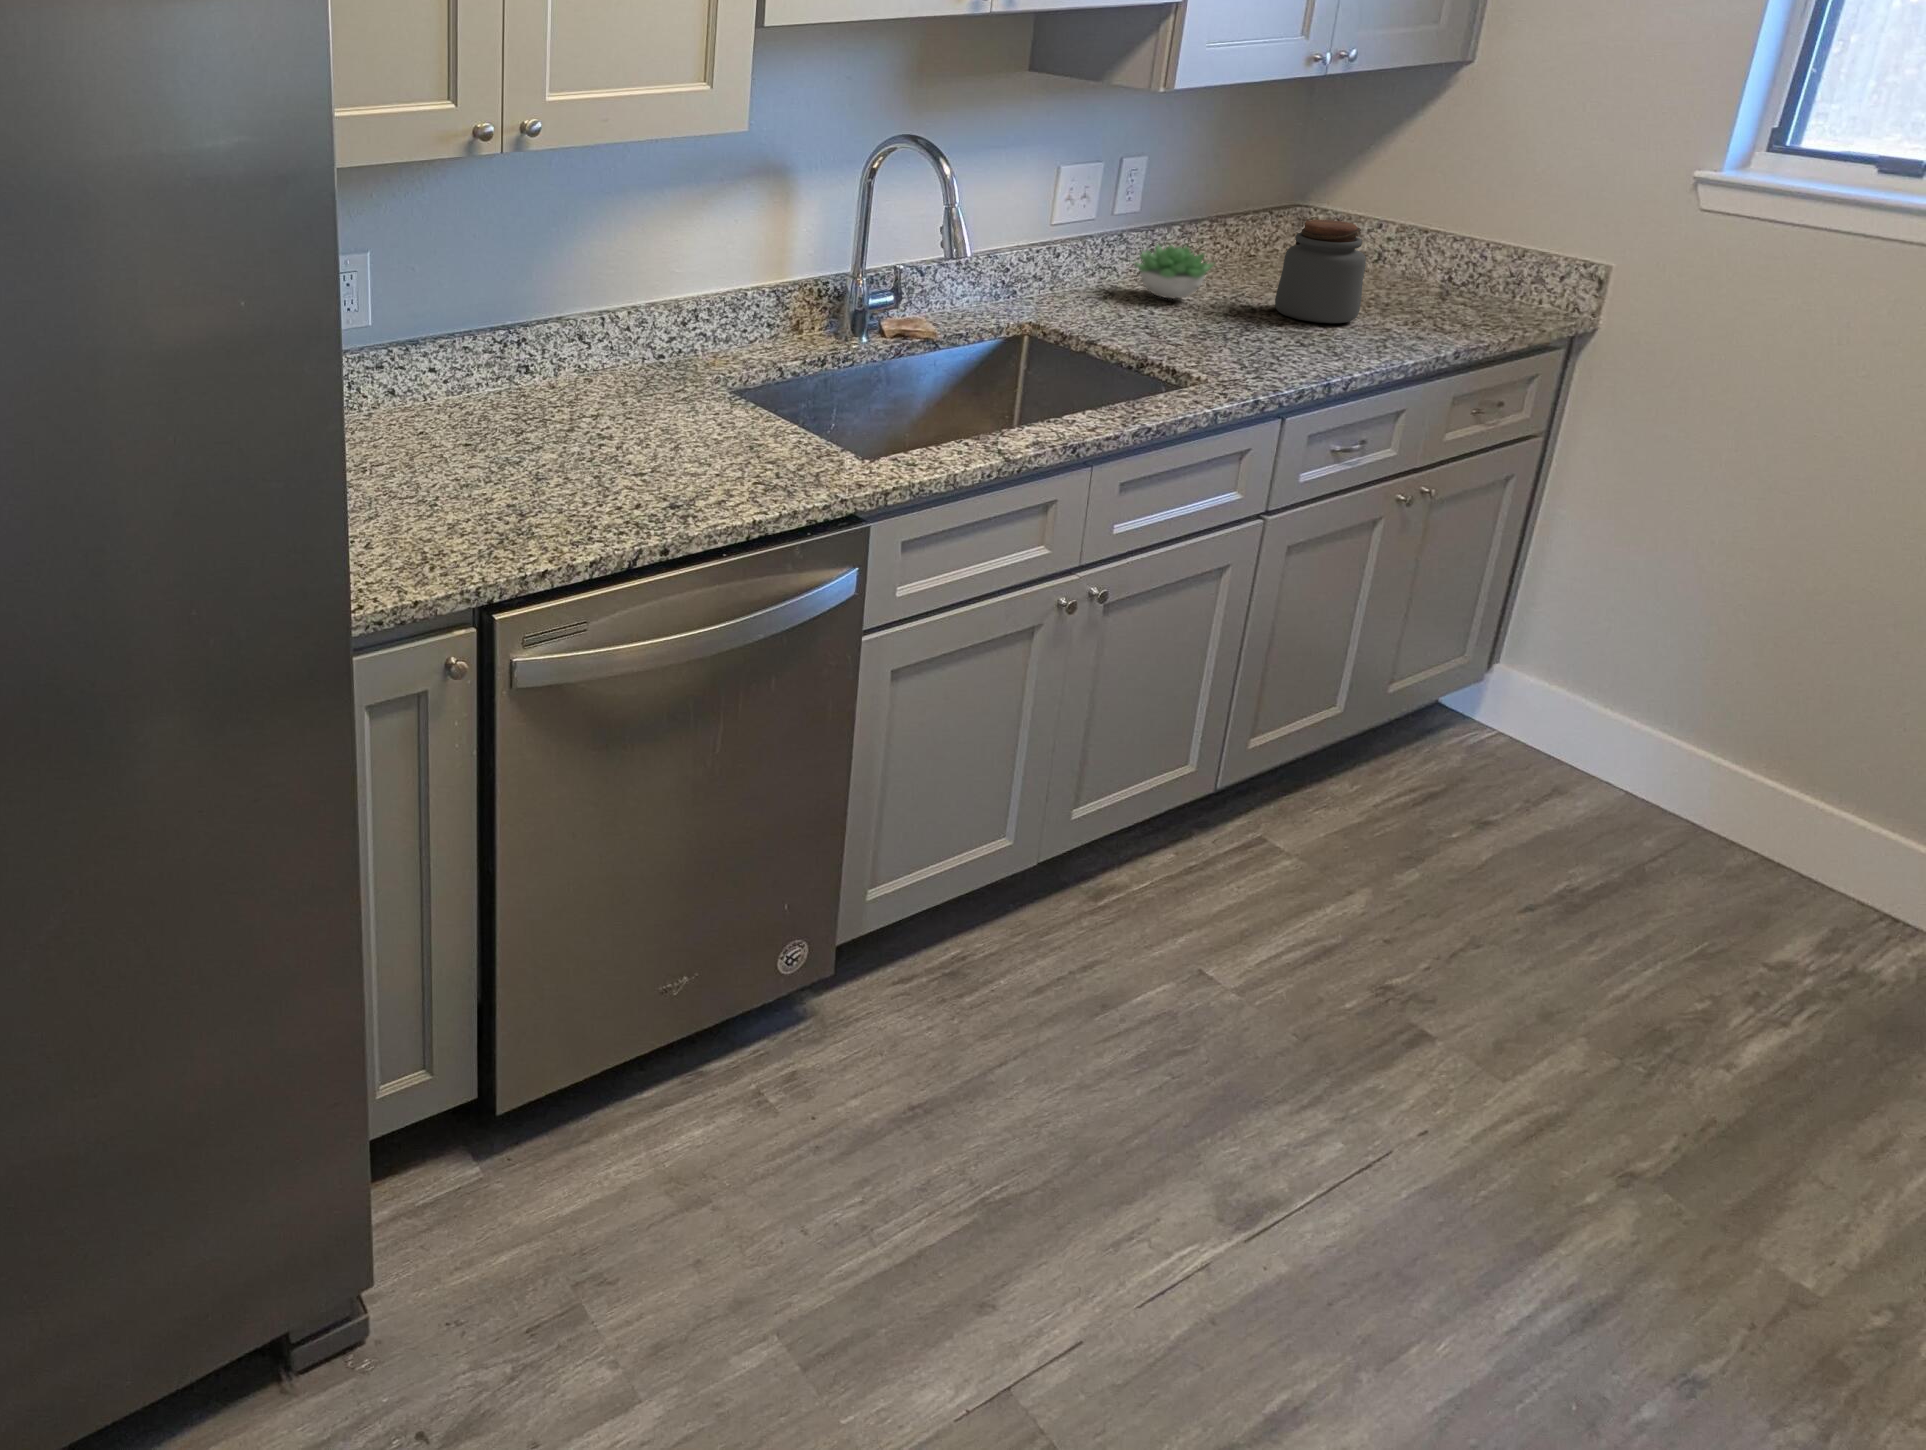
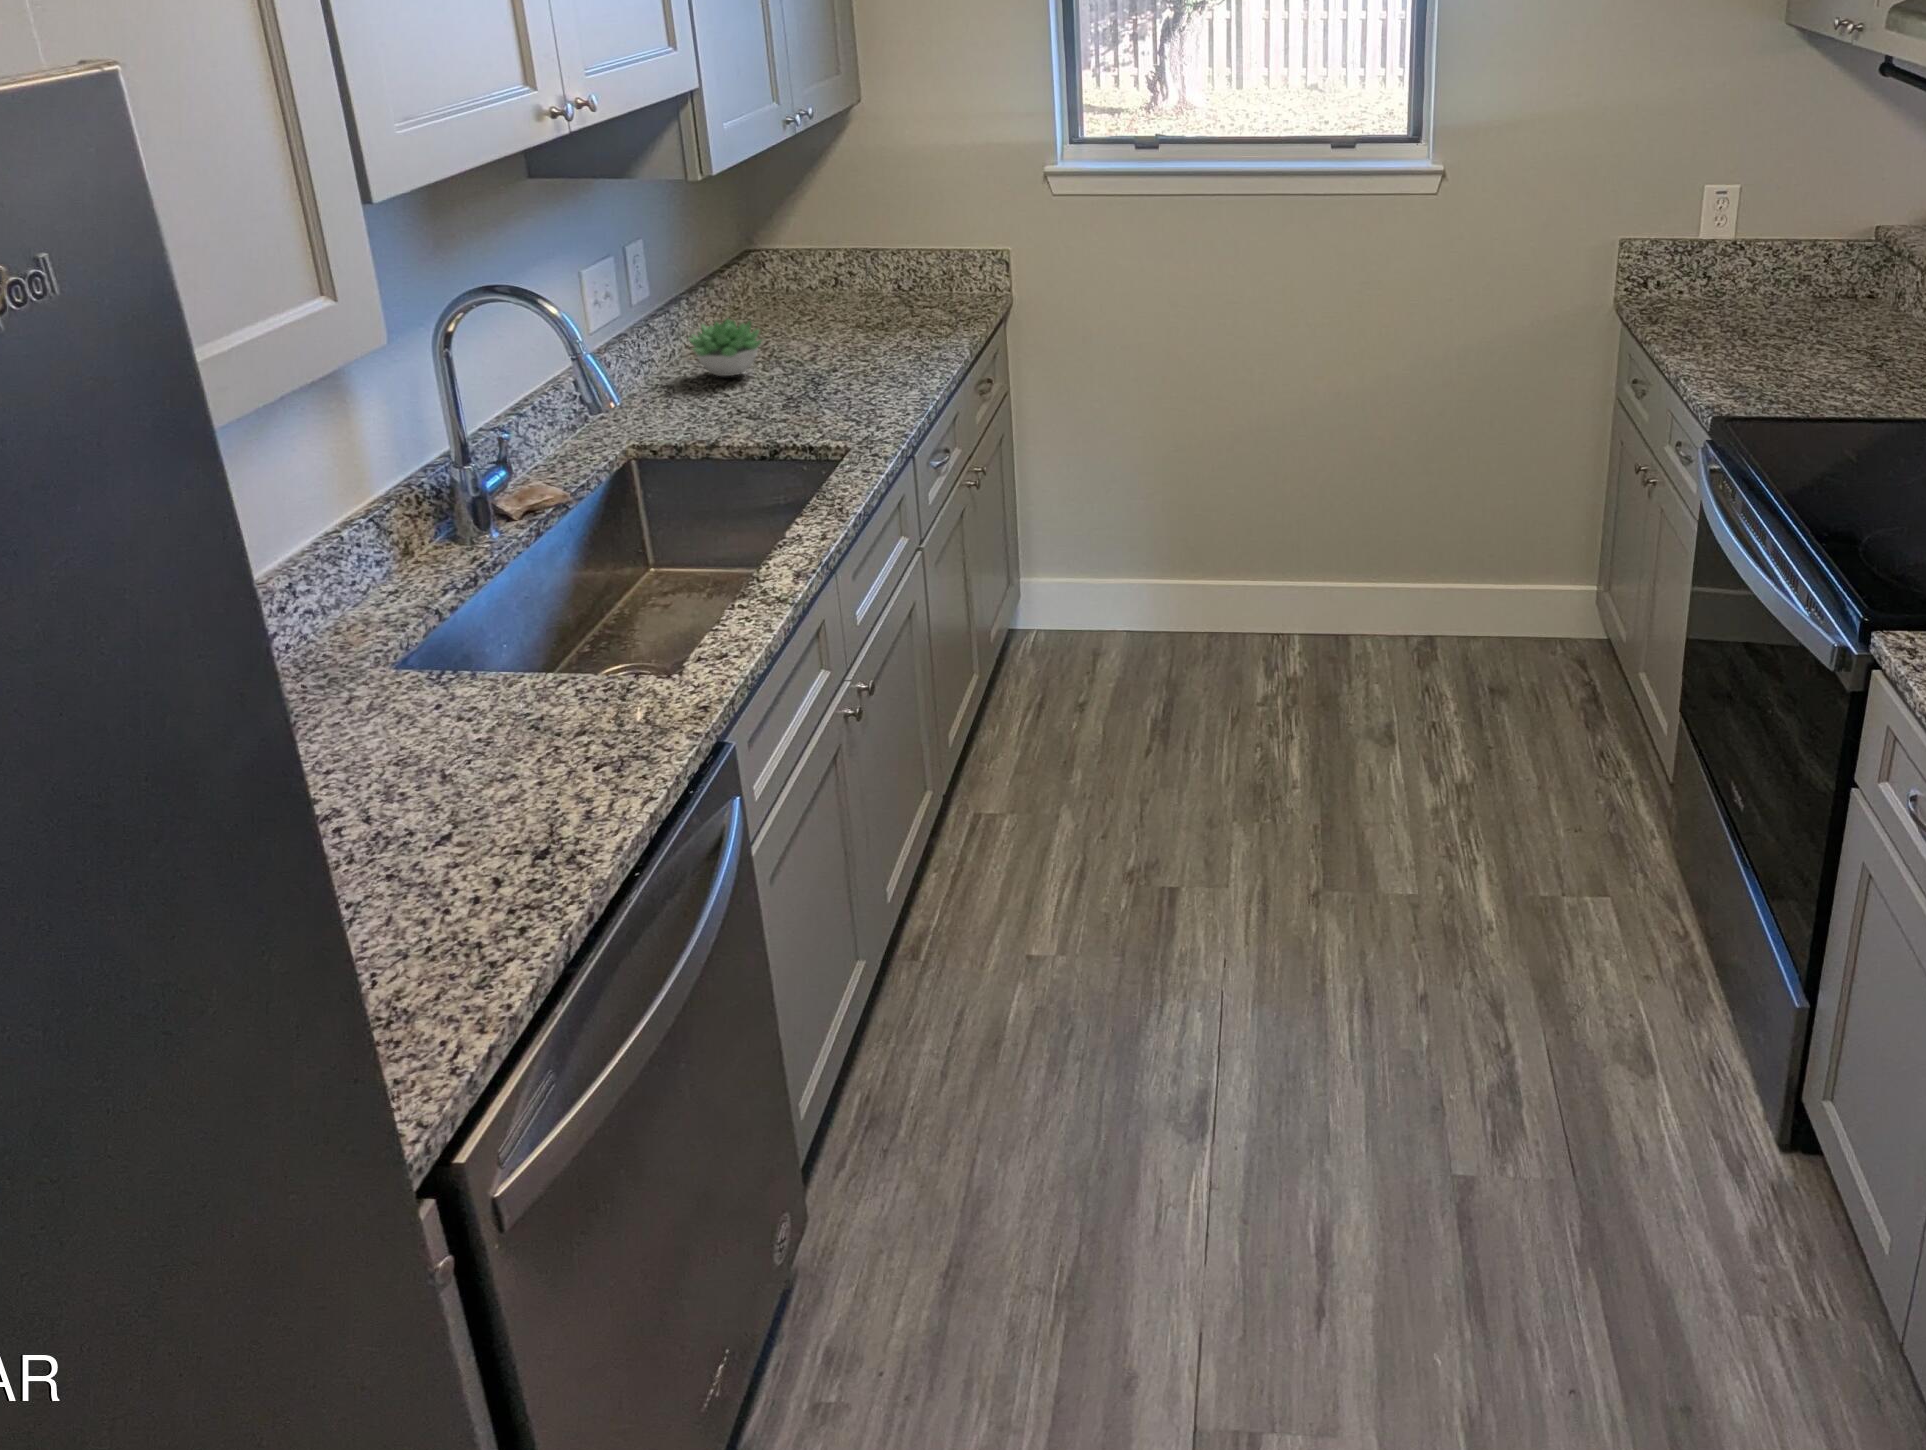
jar: present [1275,220,1366,323] -> none [814,264,885,364]

